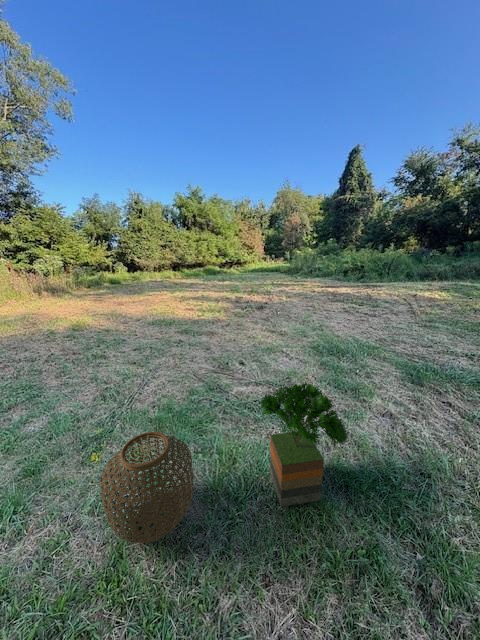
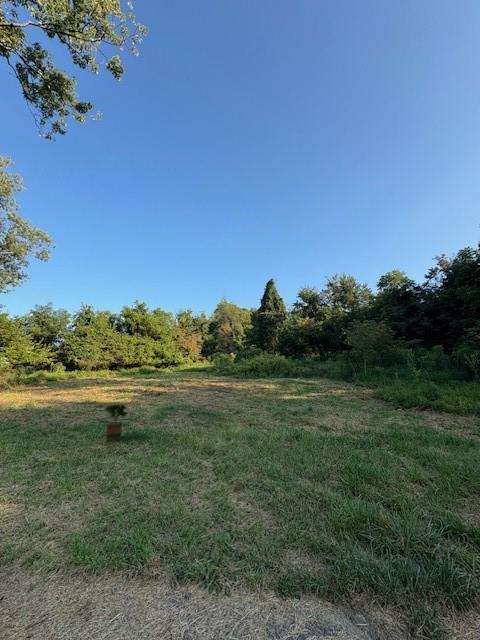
woven basket: present [100,432,194,543] -> none [51,417,80,447]

